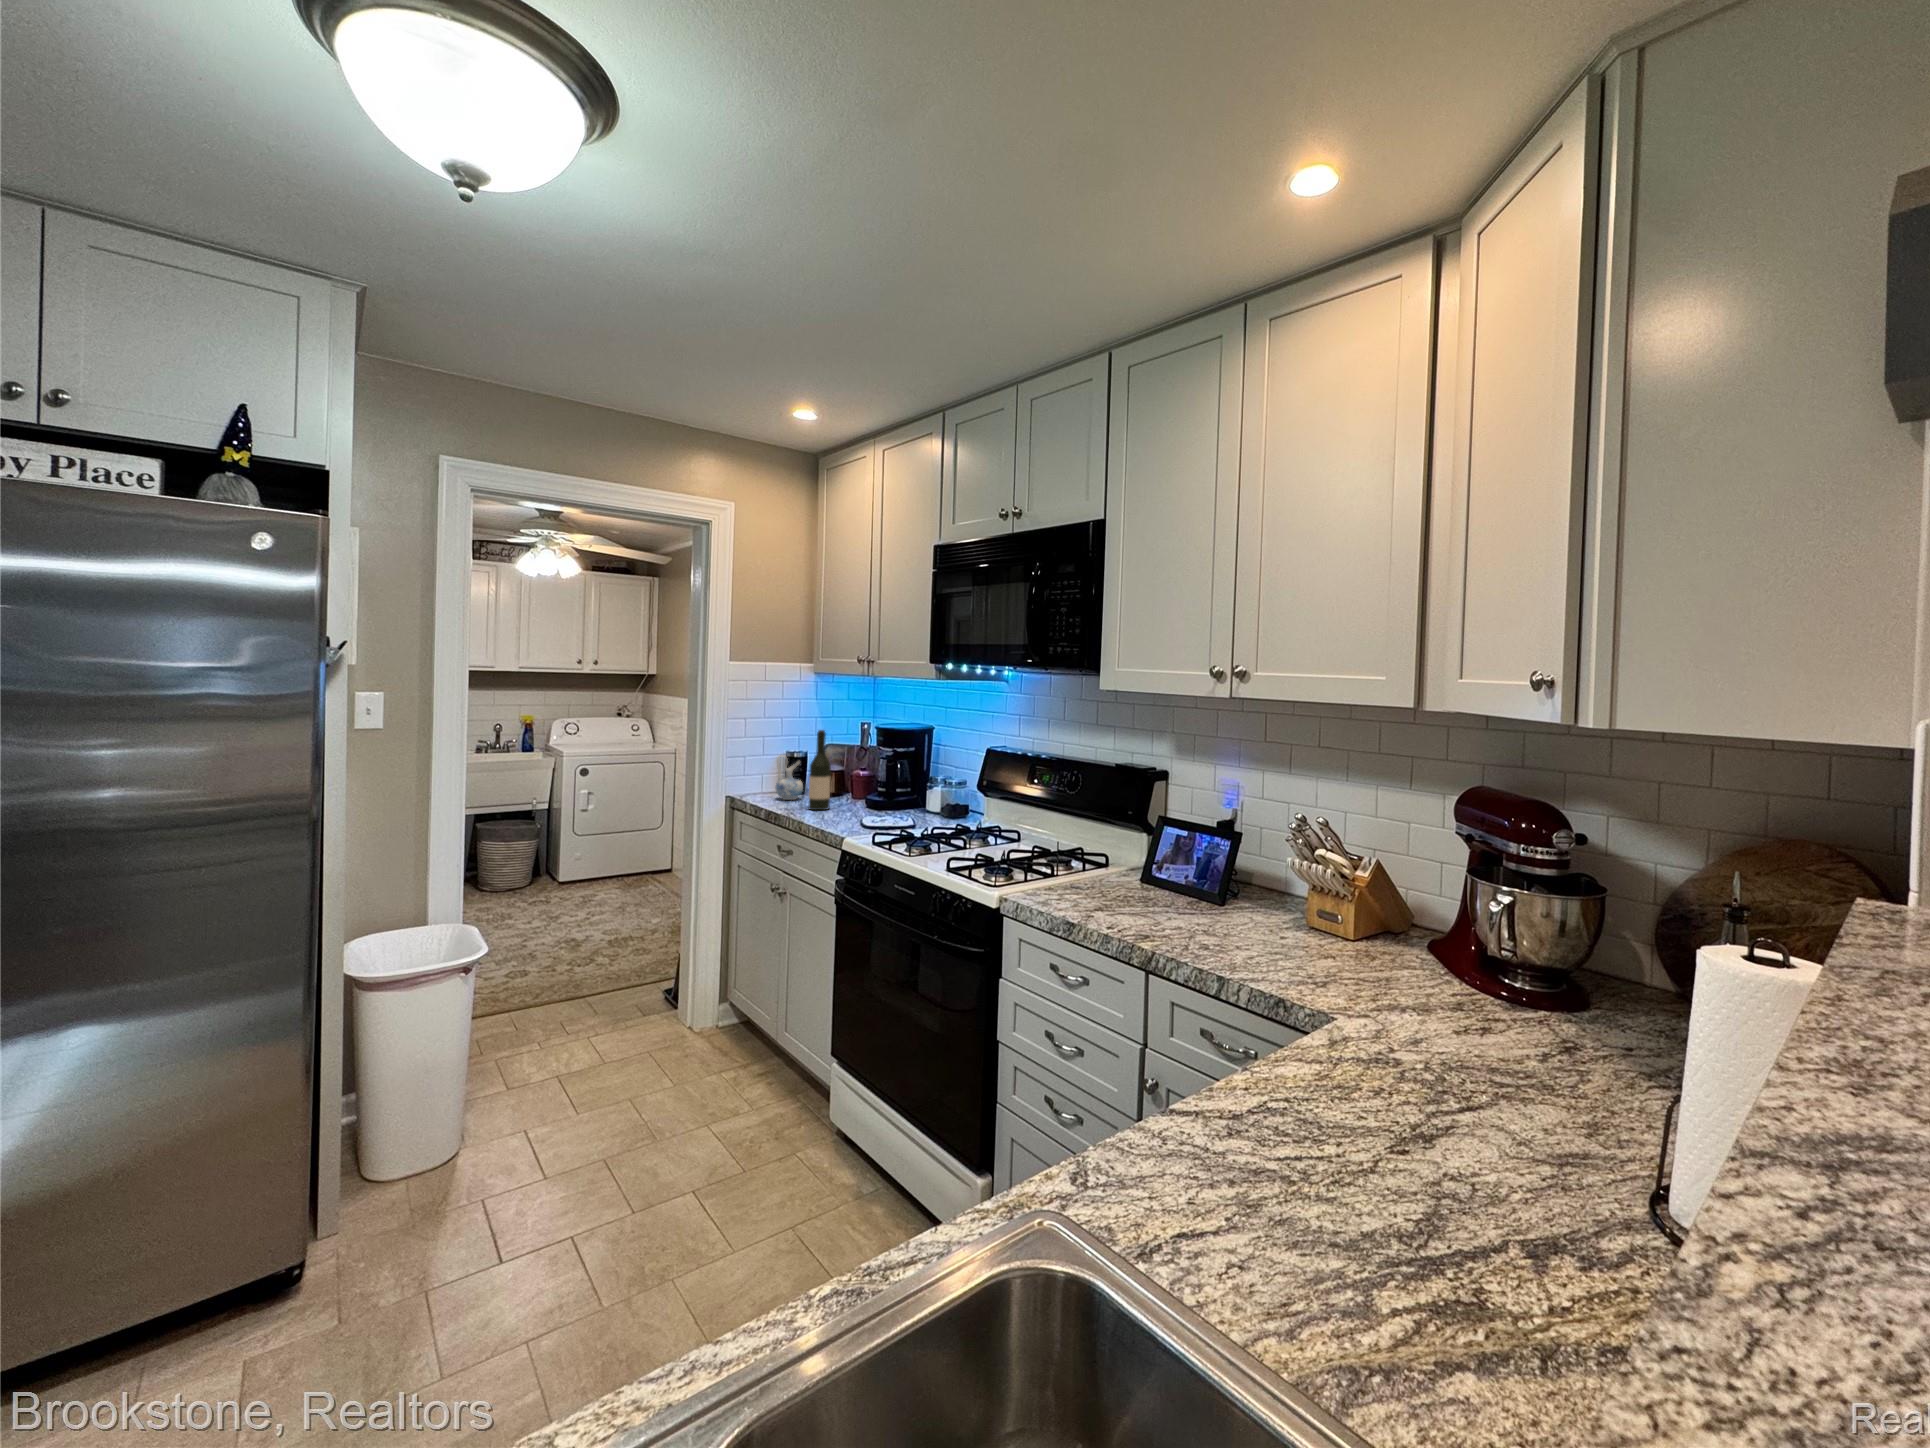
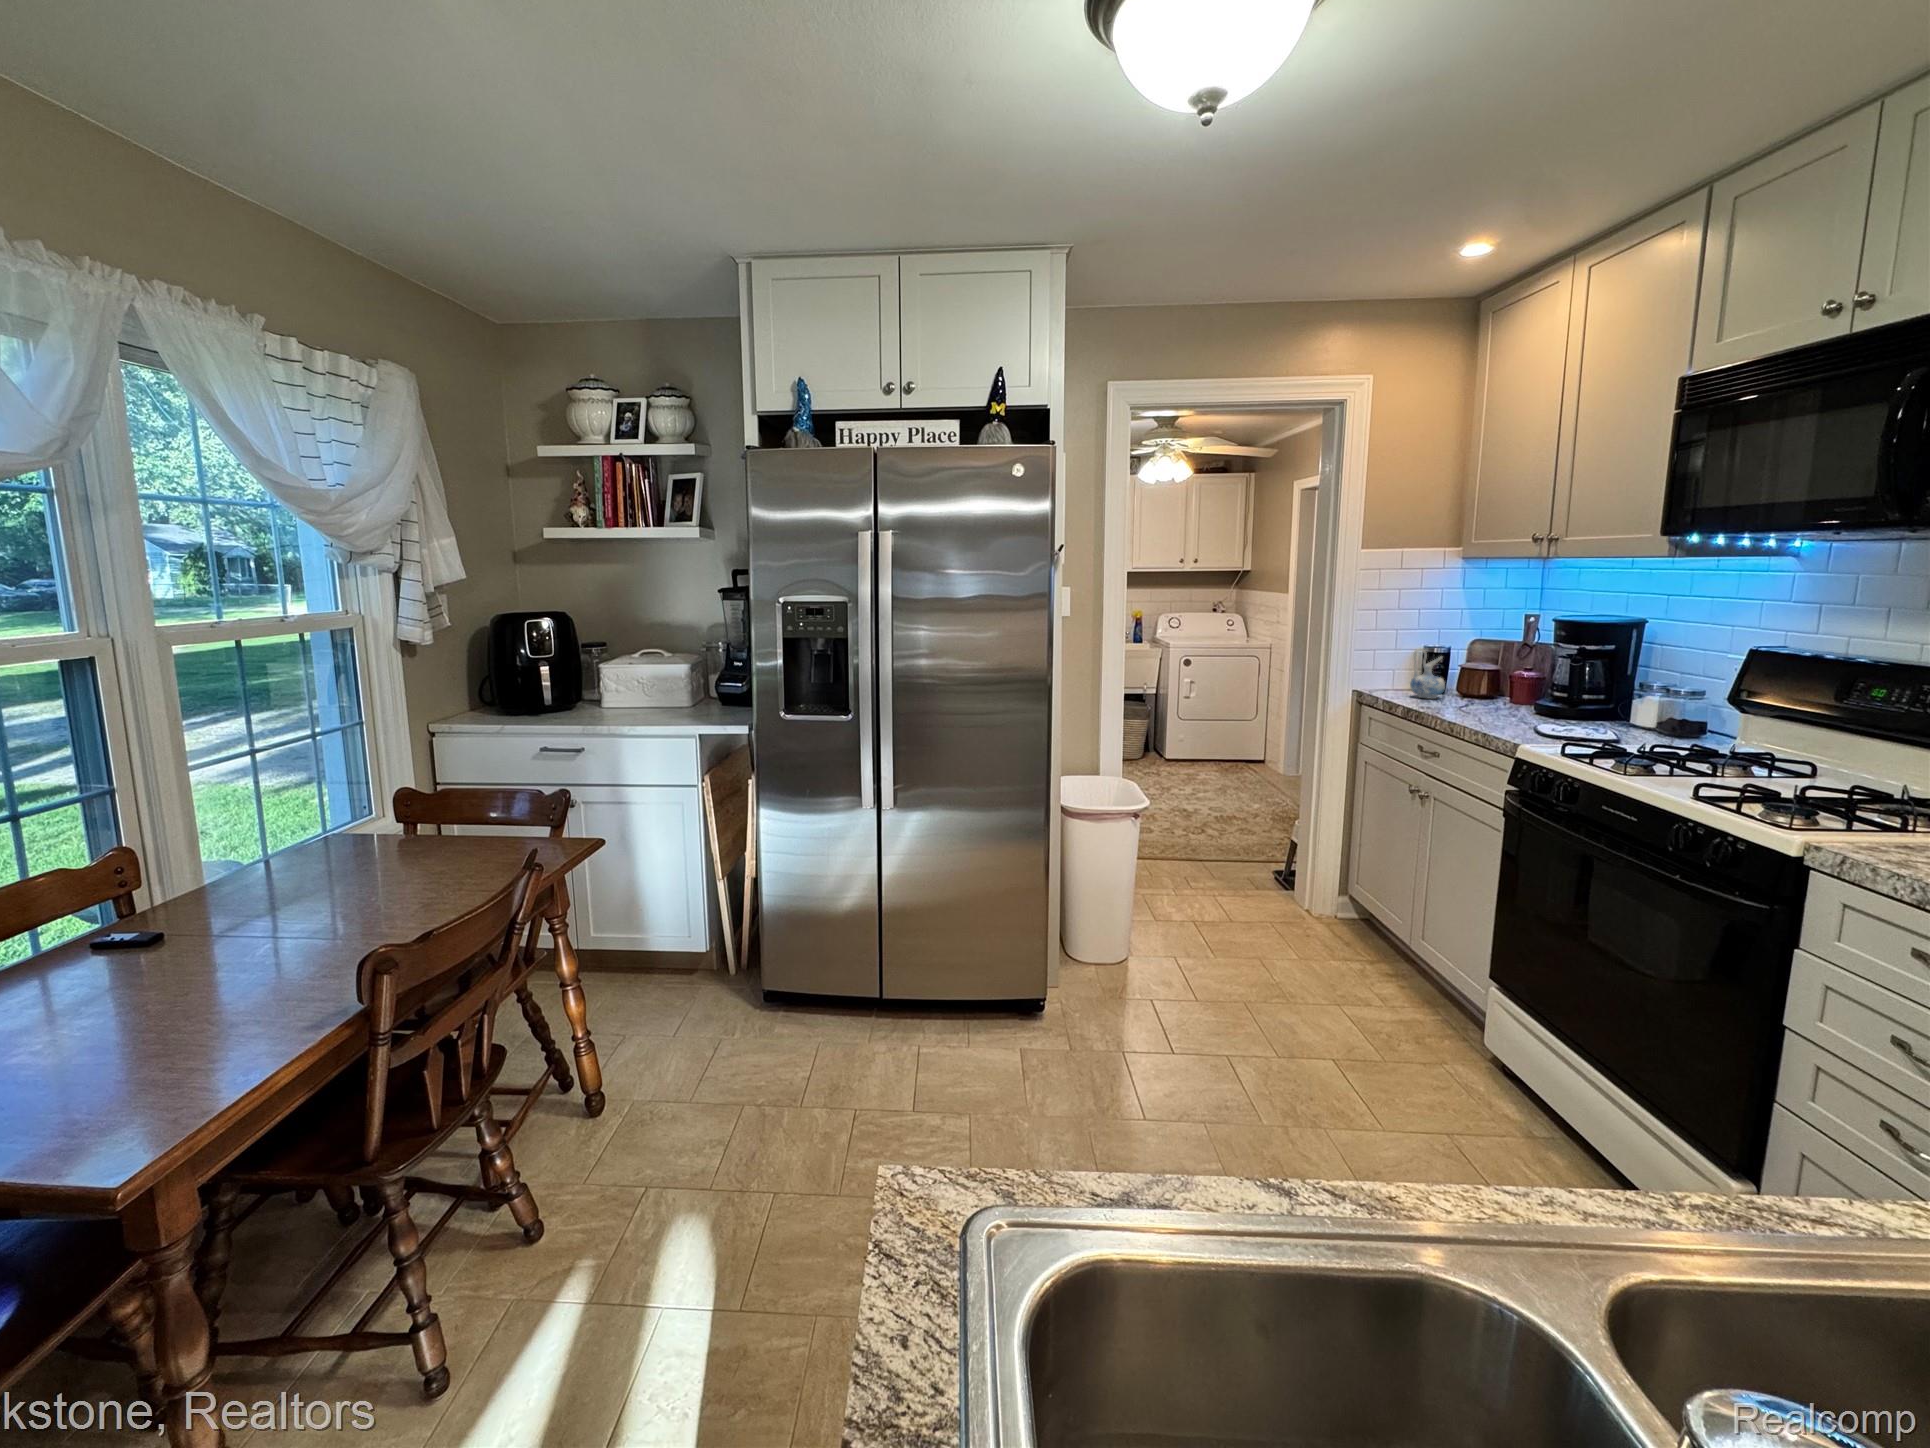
wine bottle: present [809,730,831,810] -> none [1455,621,1488,712]

